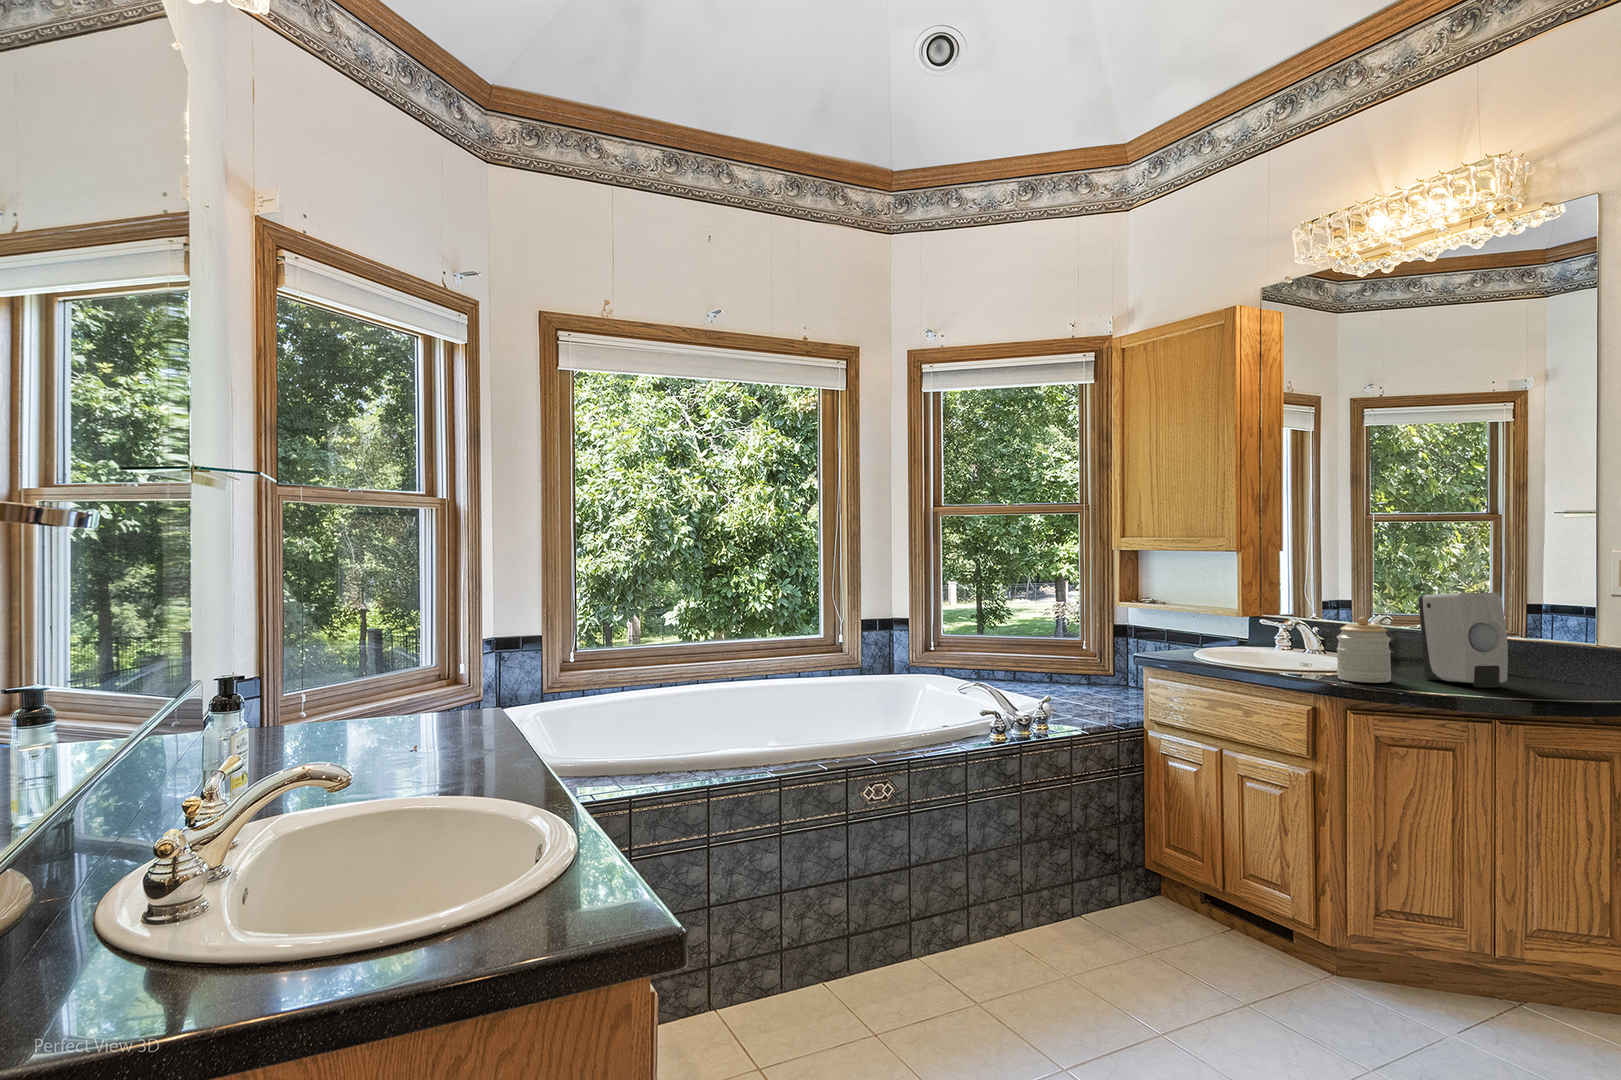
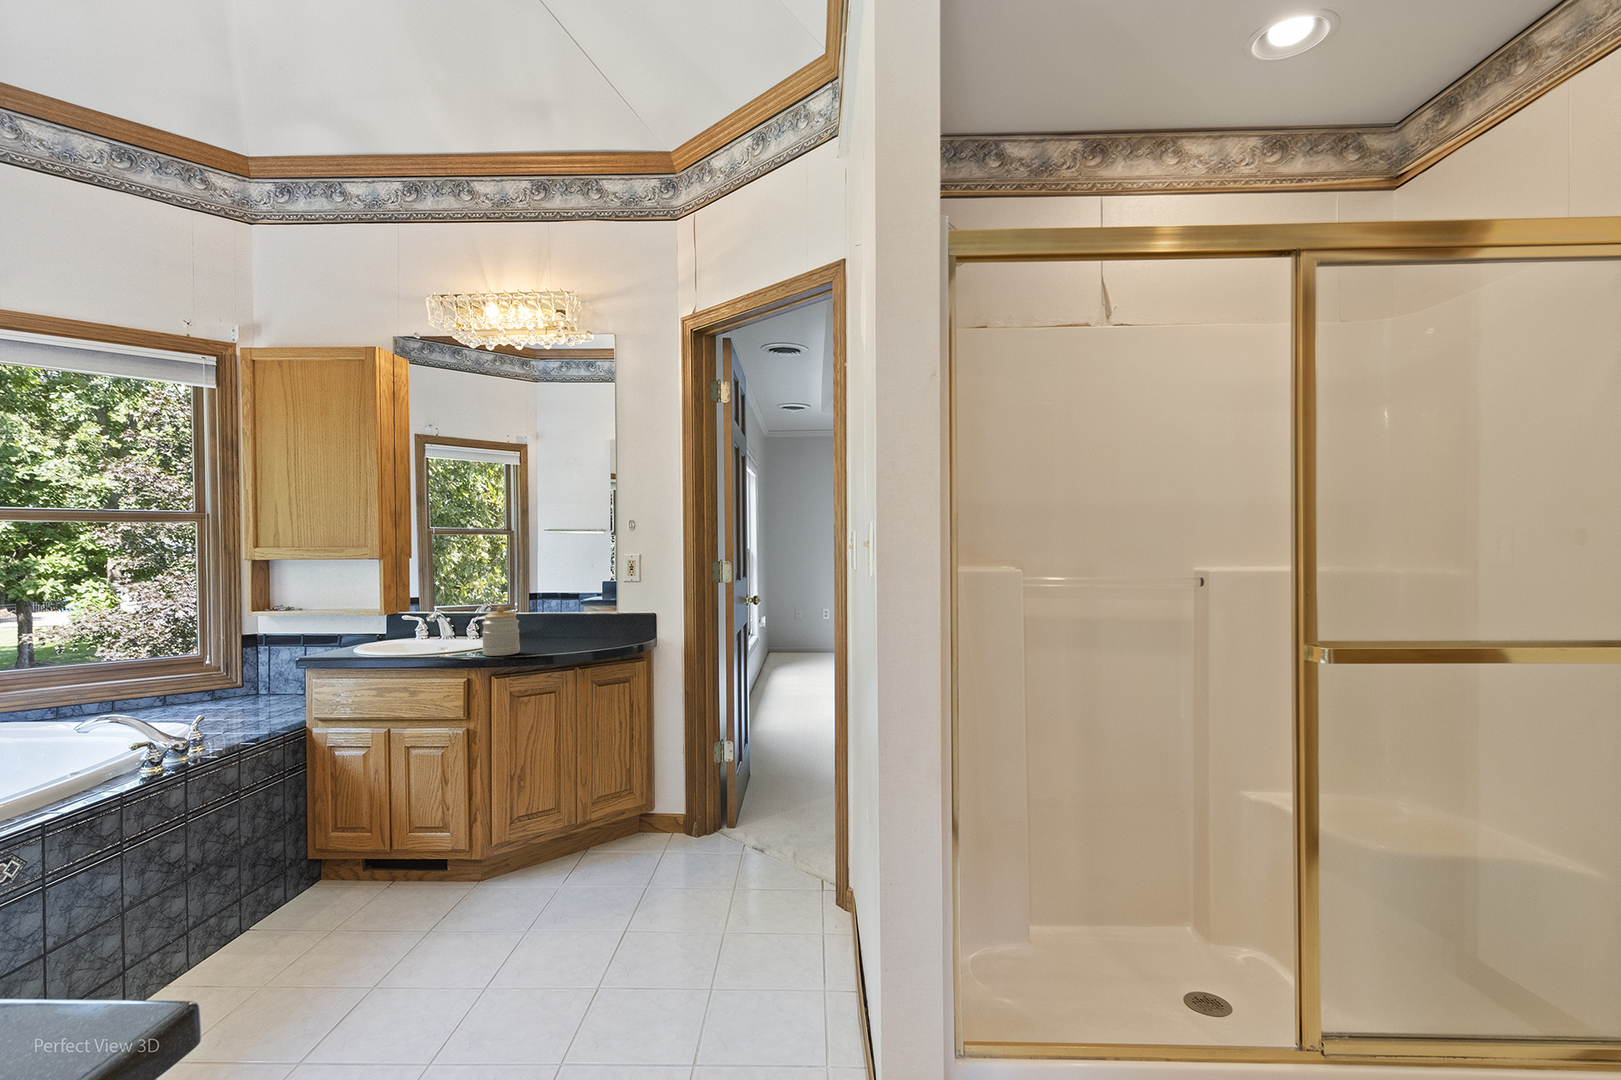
soap dispenser: present [1419,593,1508,688] -> none [531,583,586,648]

